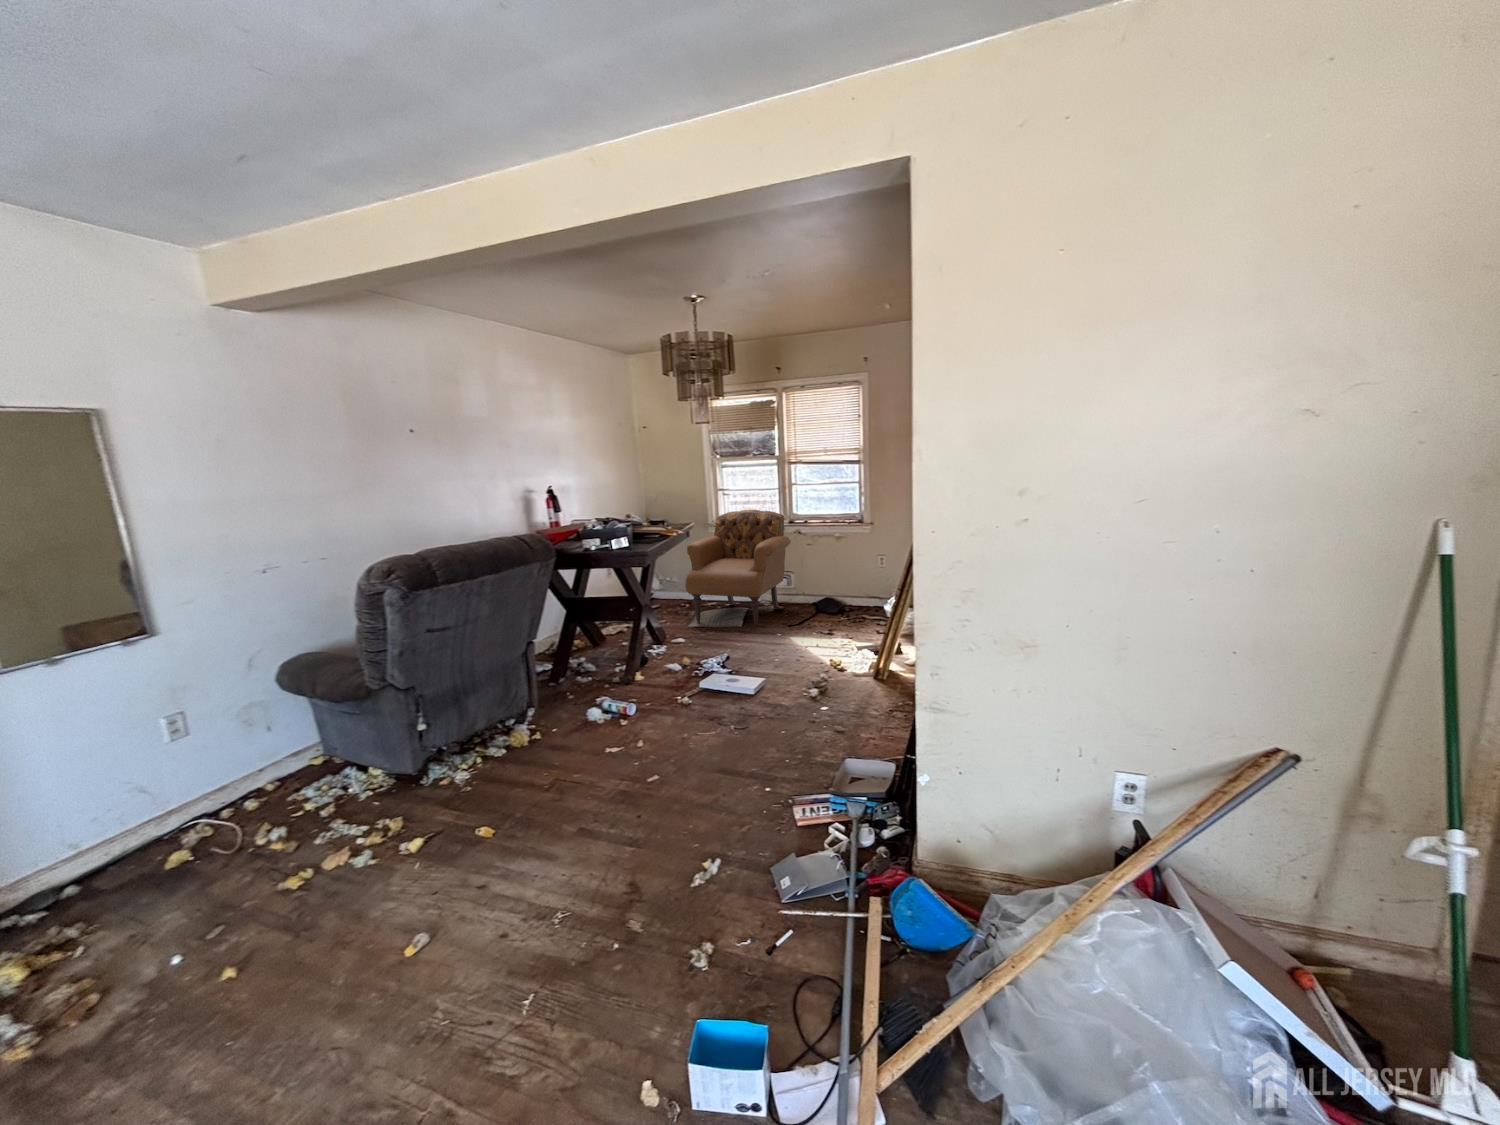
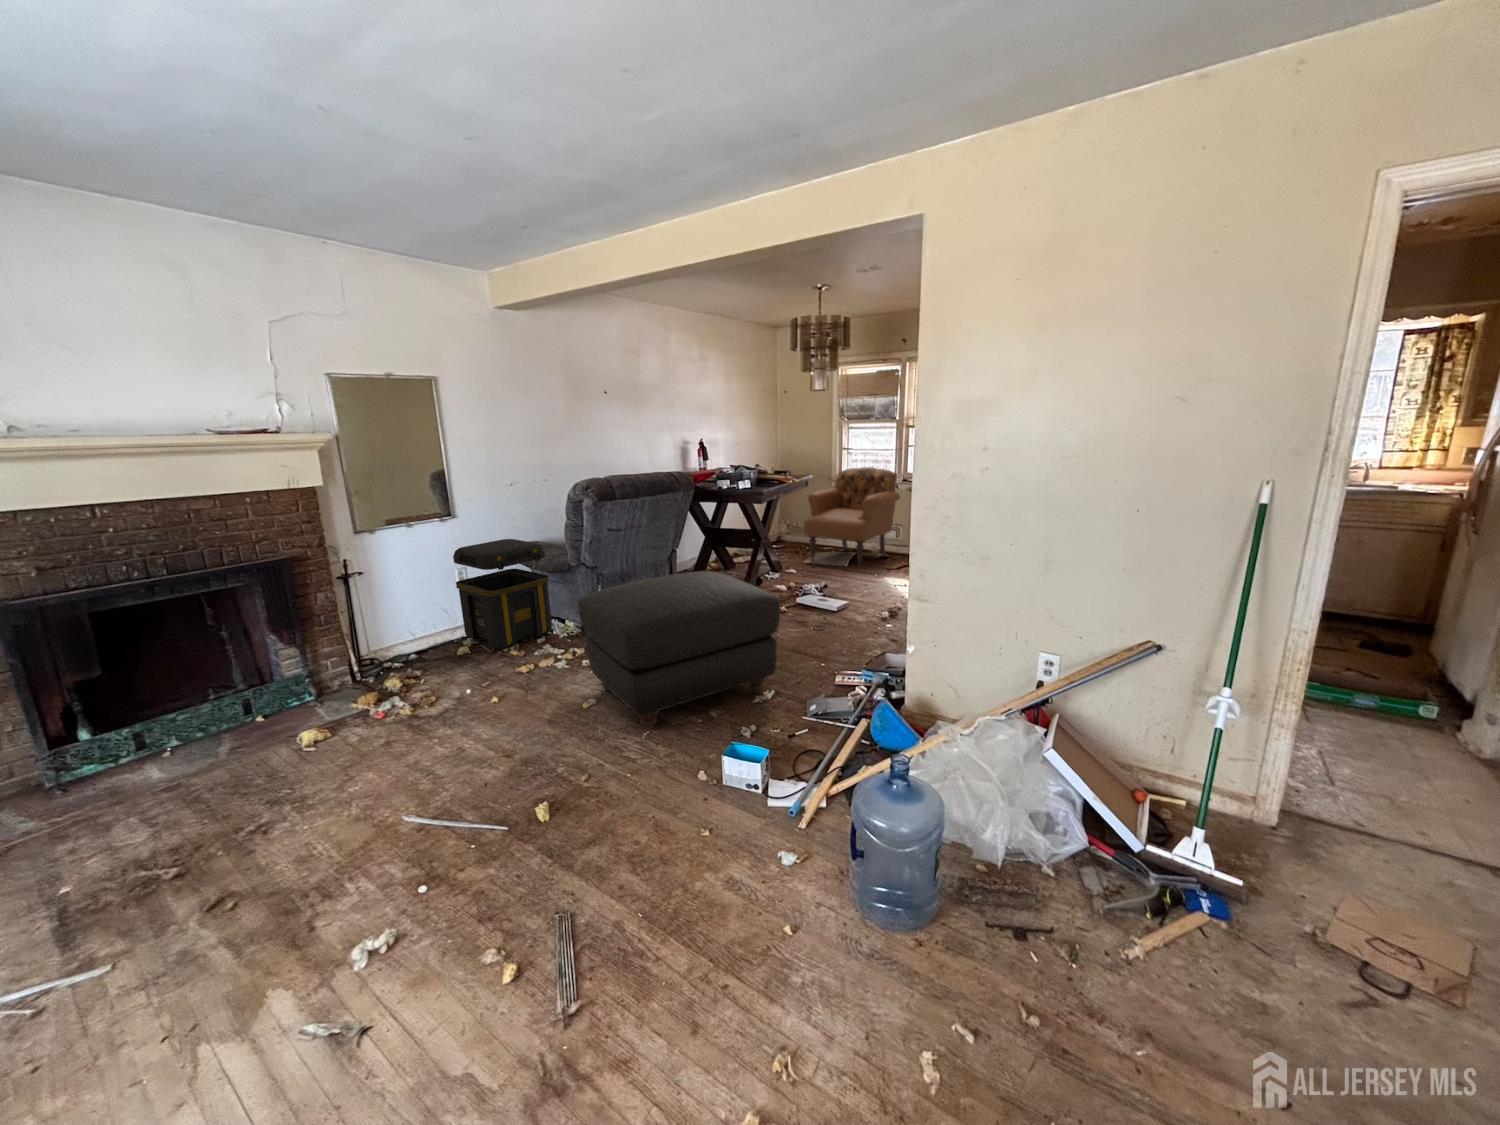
toolbox: none [149,655,345,843] -> present [453,539,552,648]
ottoman: none [384,681,722,993] -> present [578,571,781,729]

